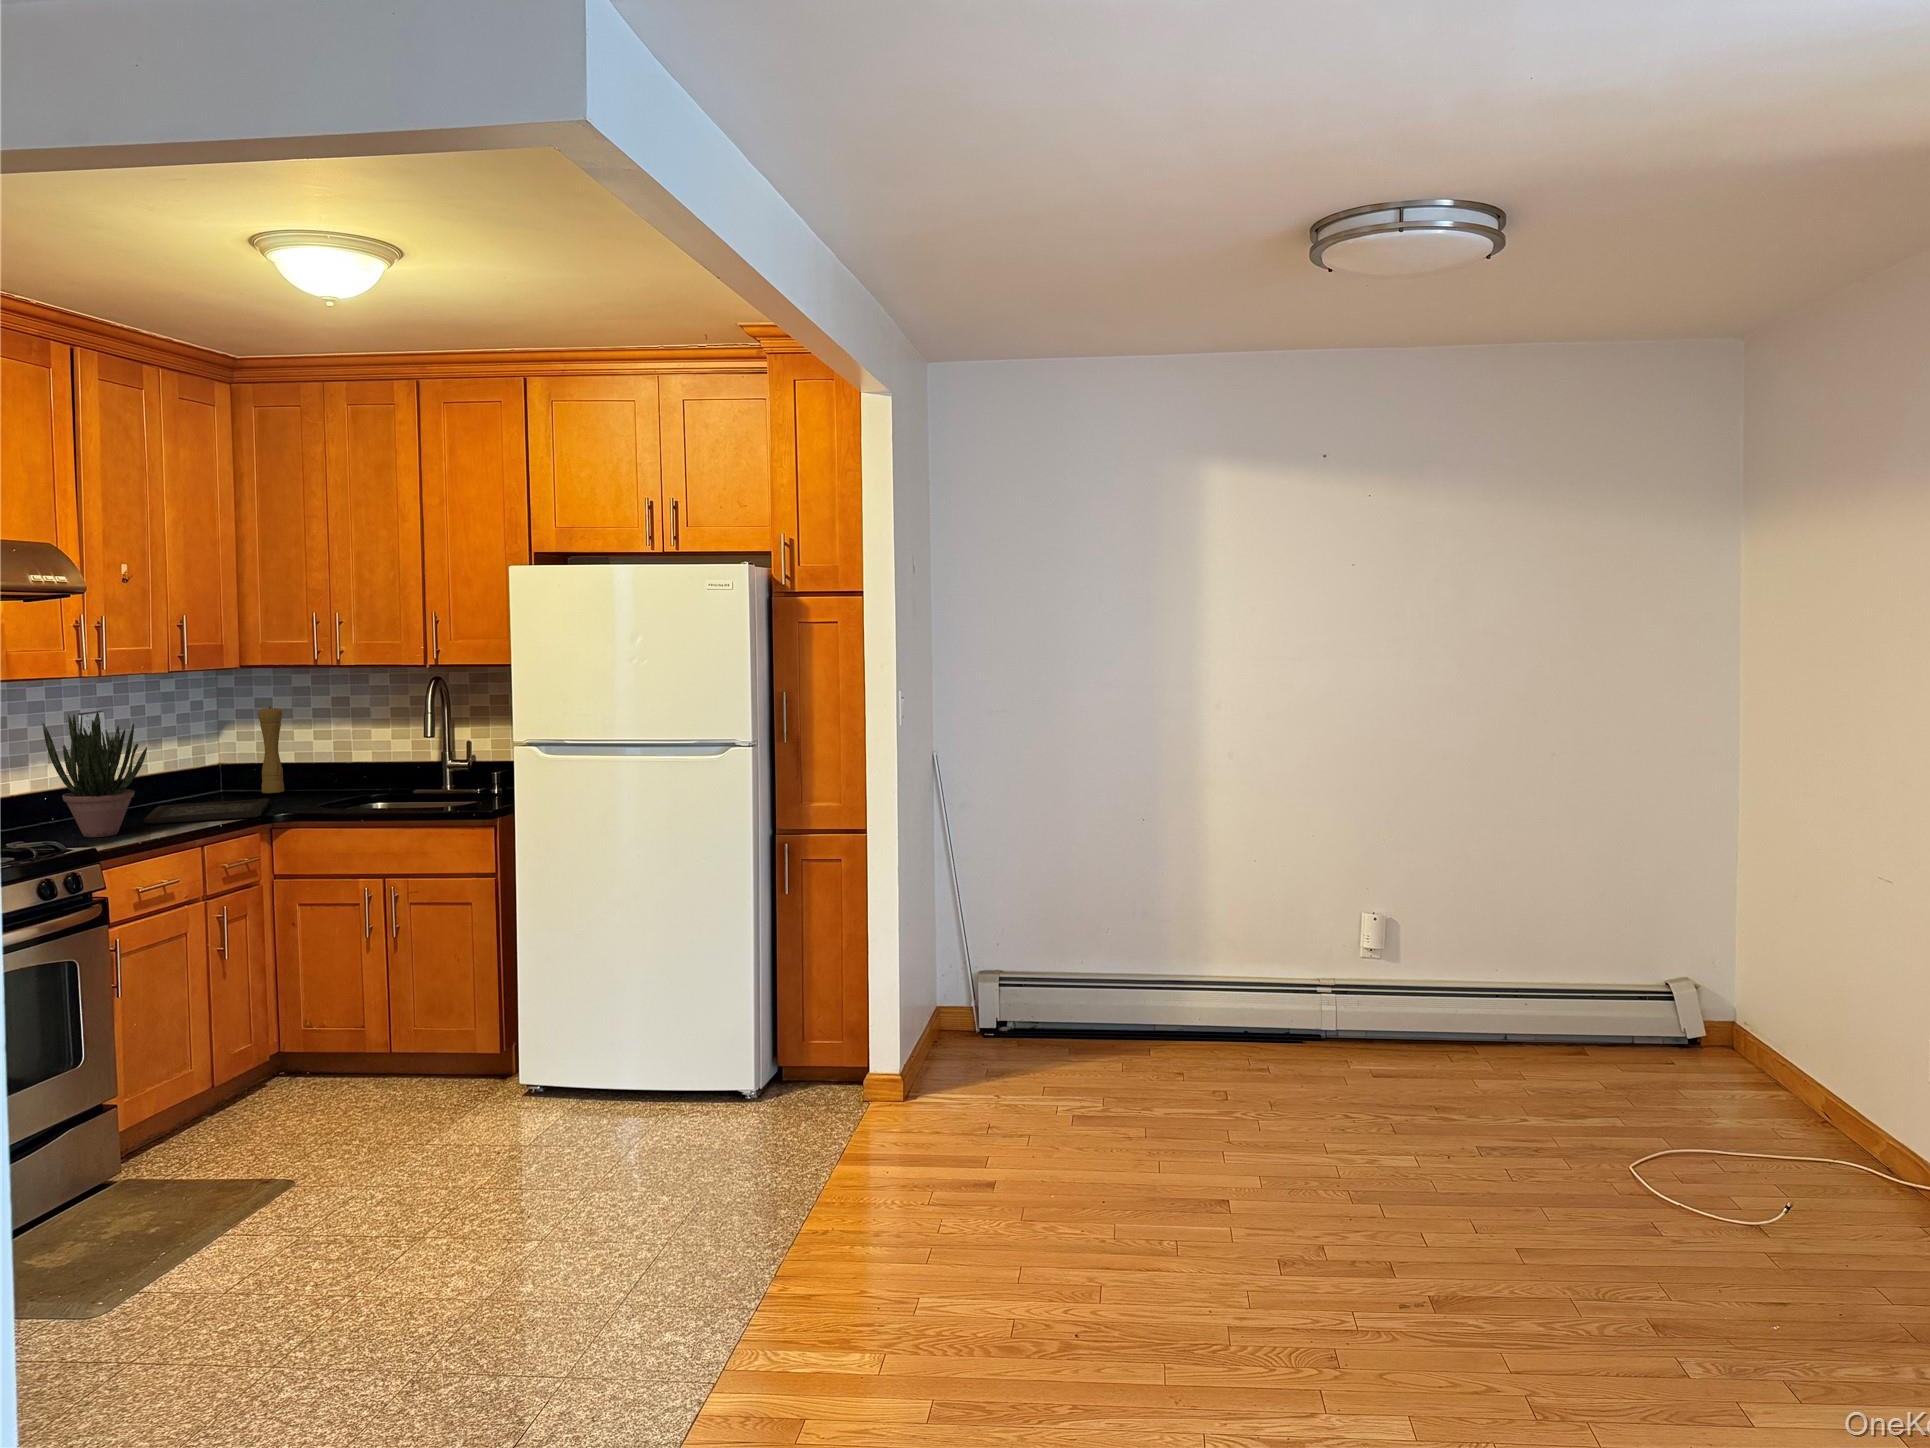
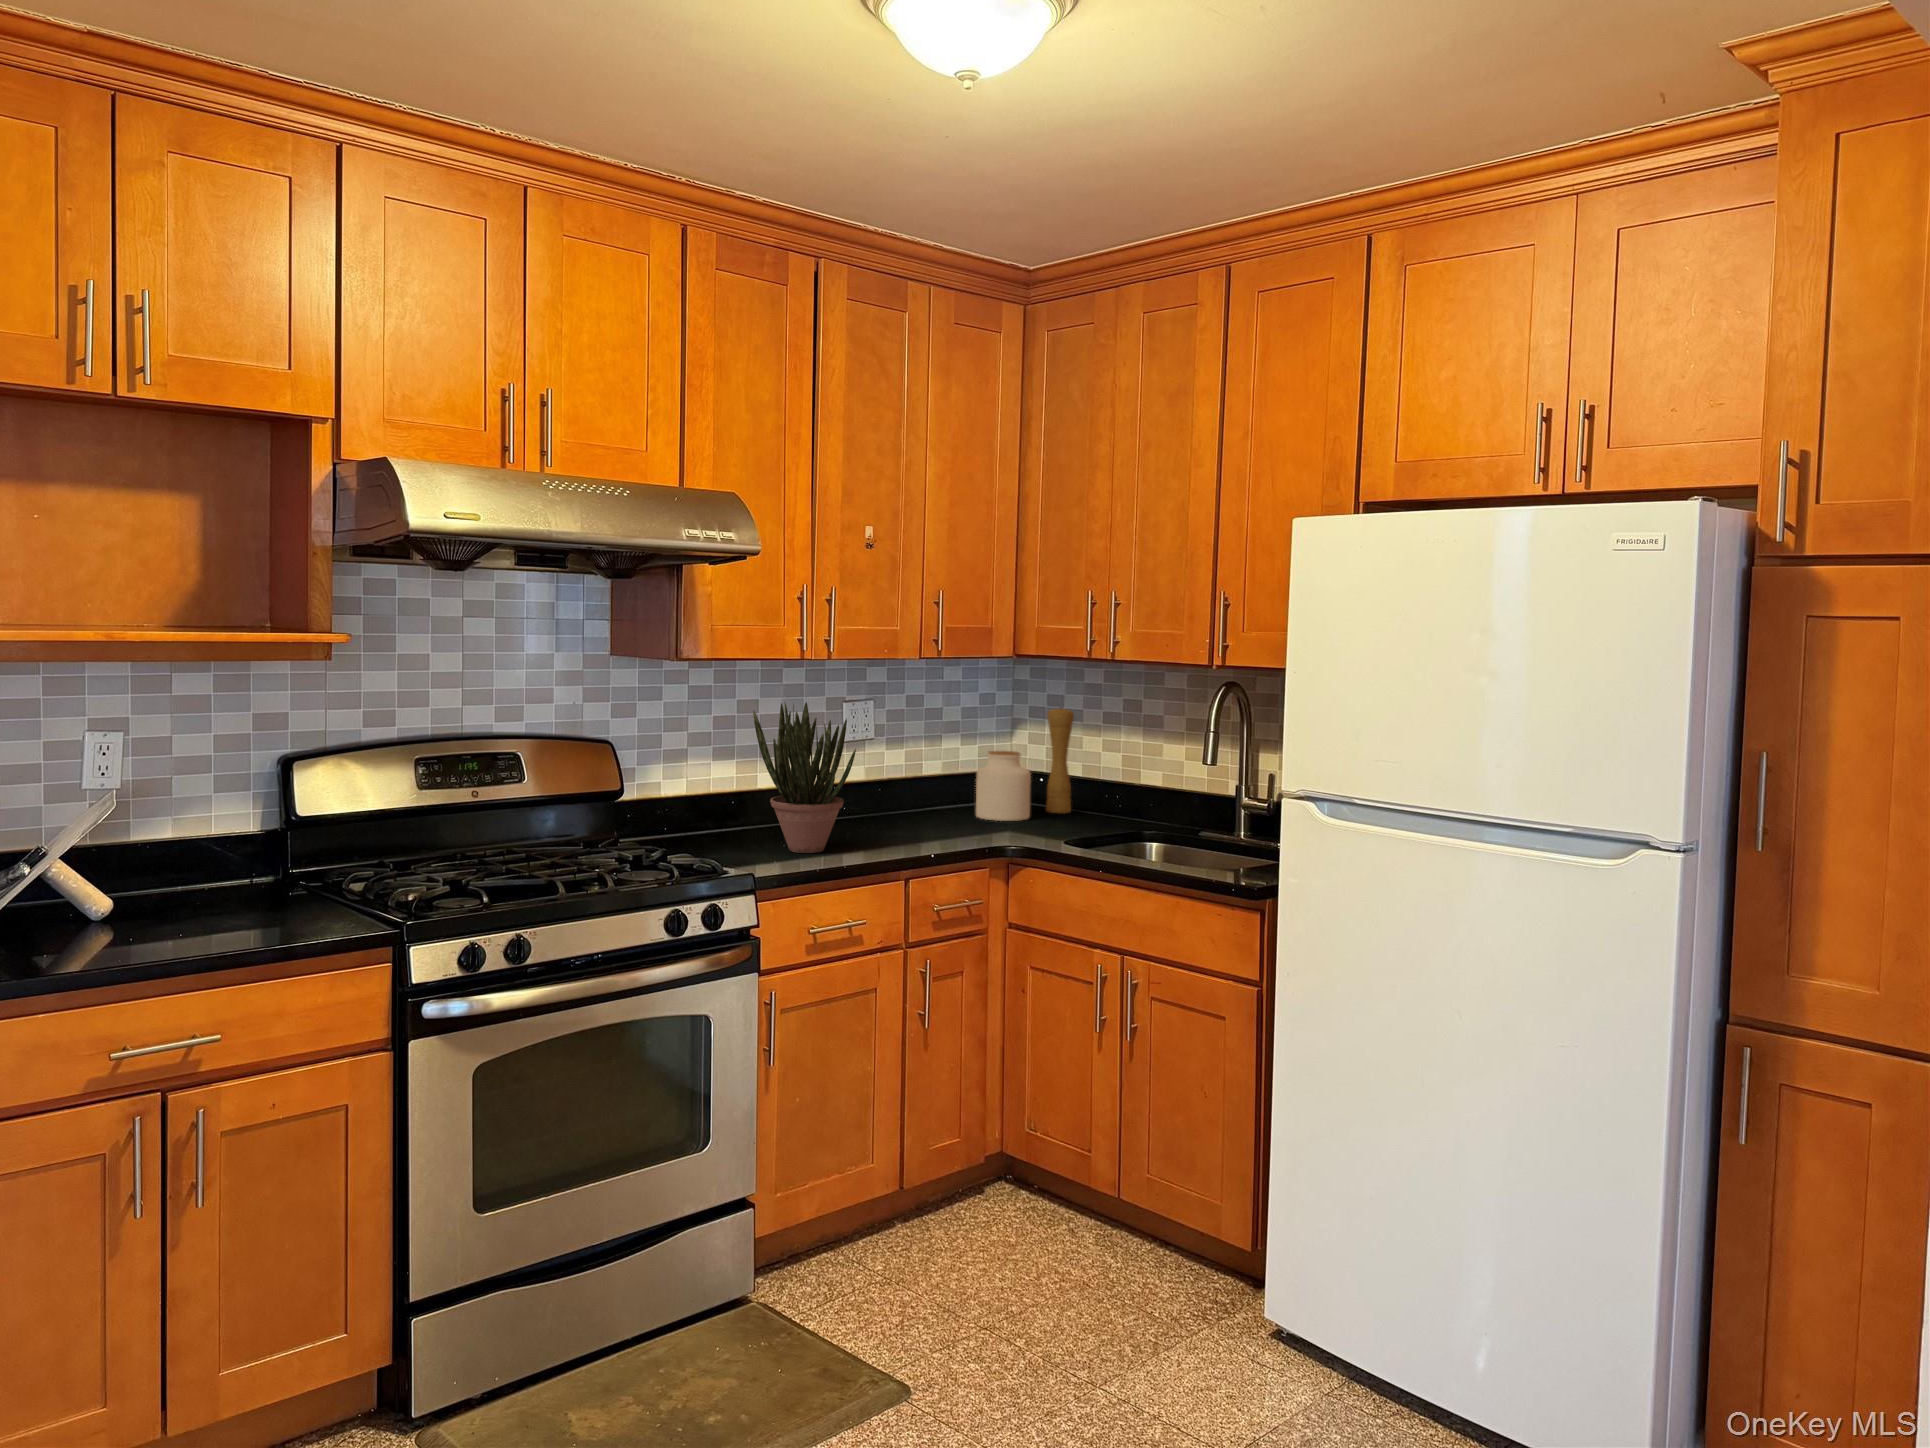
jar: none [204,745,256,803] -> present [976,751,1031,821]
tray: present [143,799,270,824] -> none [868,817,1028,849]

